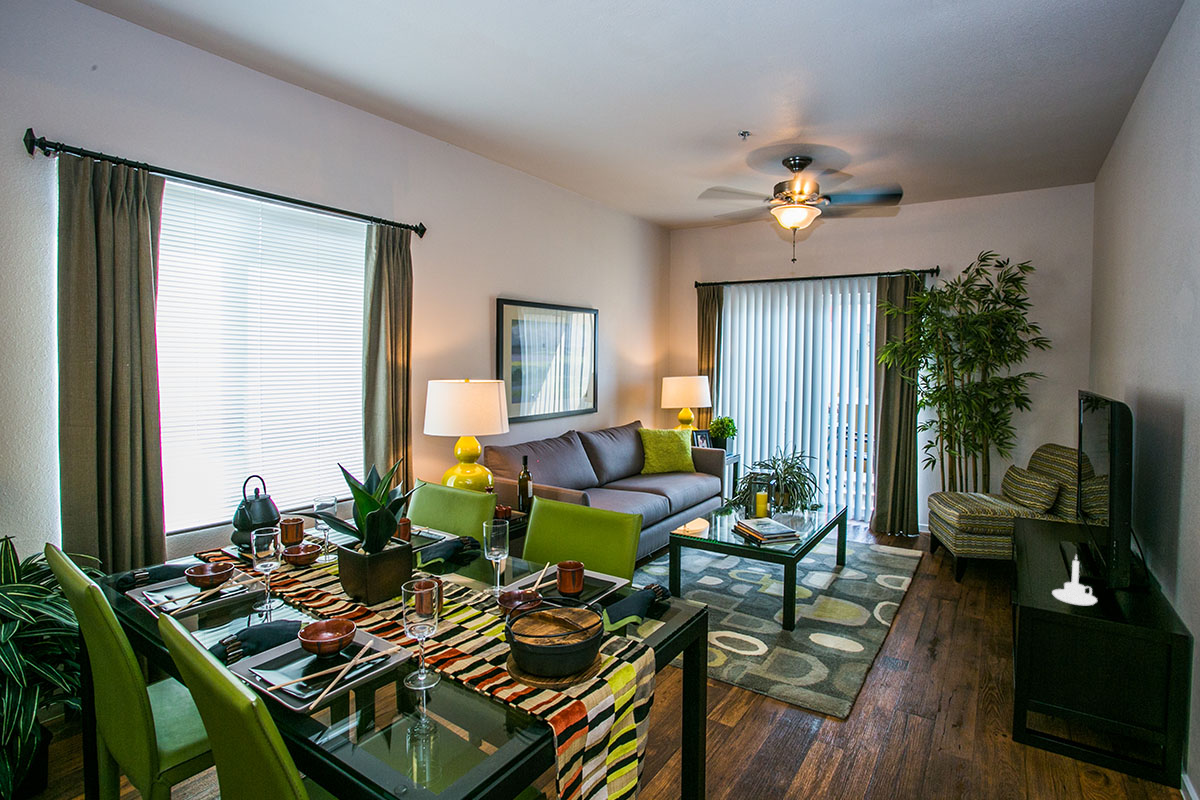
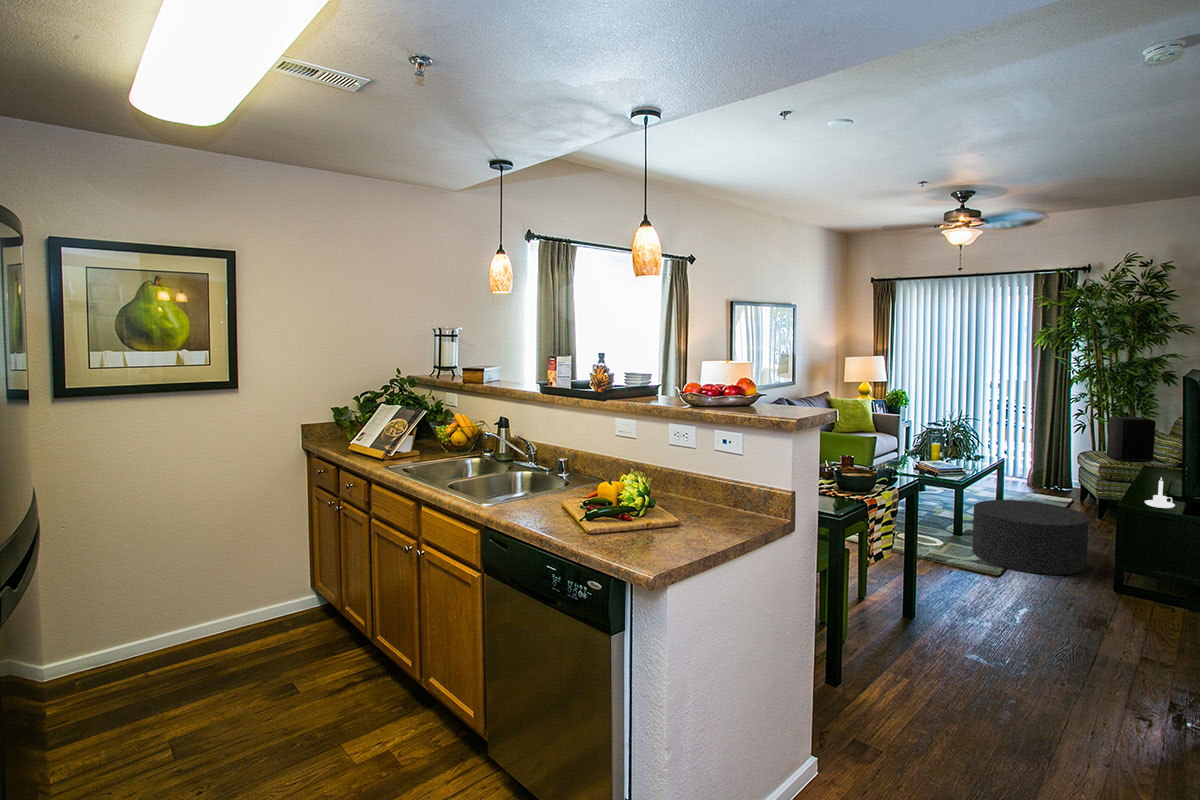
speaker: none [965,451,1022,510] -> present [1107,417,1156,462]
ottoman: none [807,577,969,711] -> present [972,500,1089,575]

